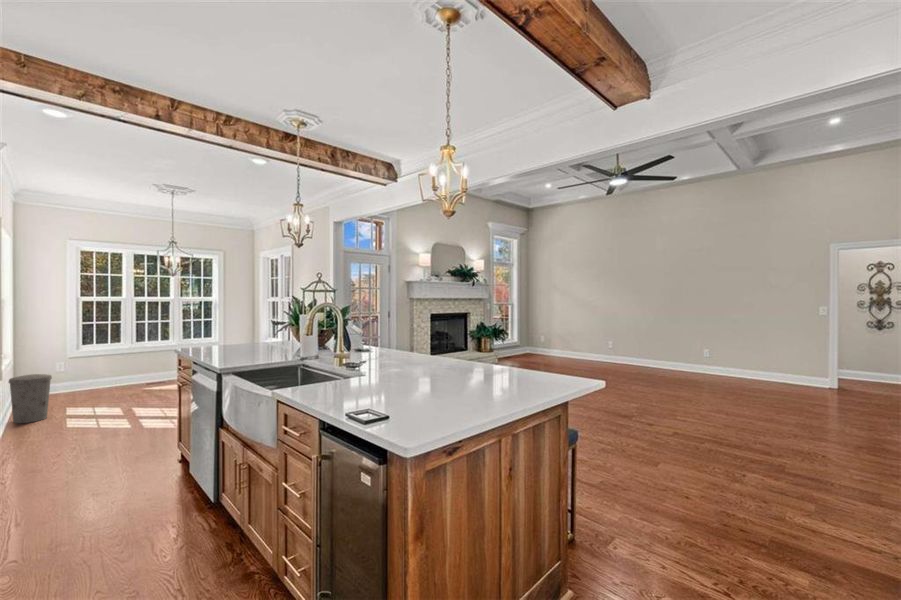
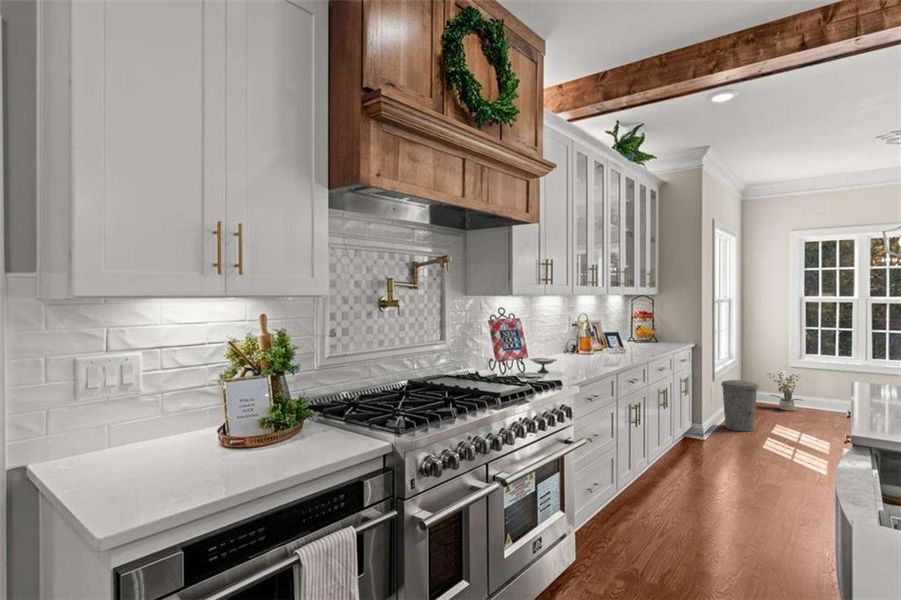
potted plant: none [45,362,84,396] -> present [769,372,801,411]

